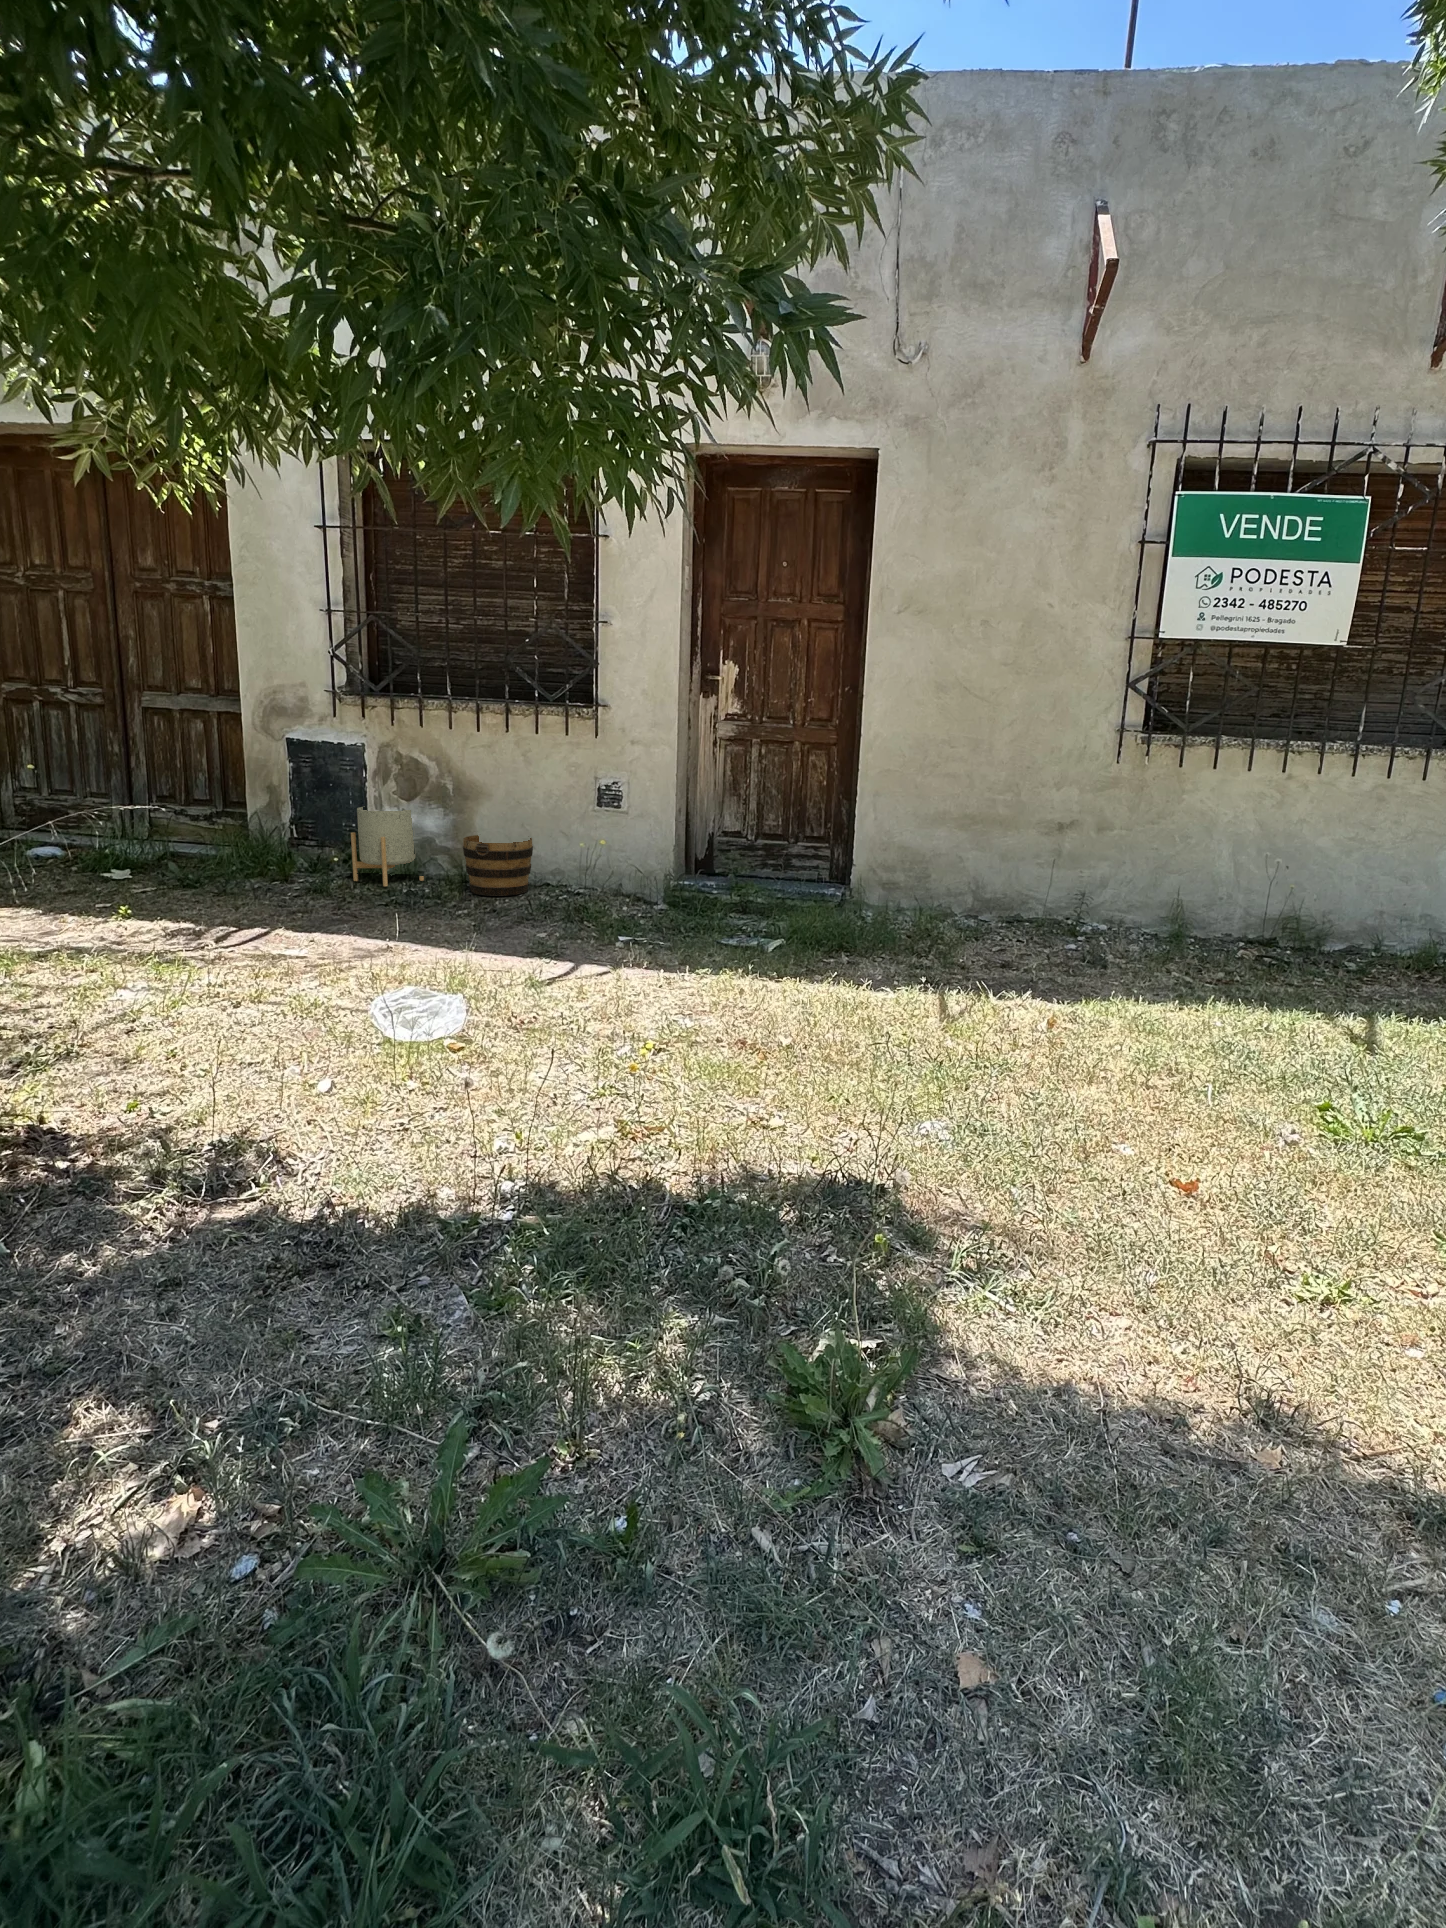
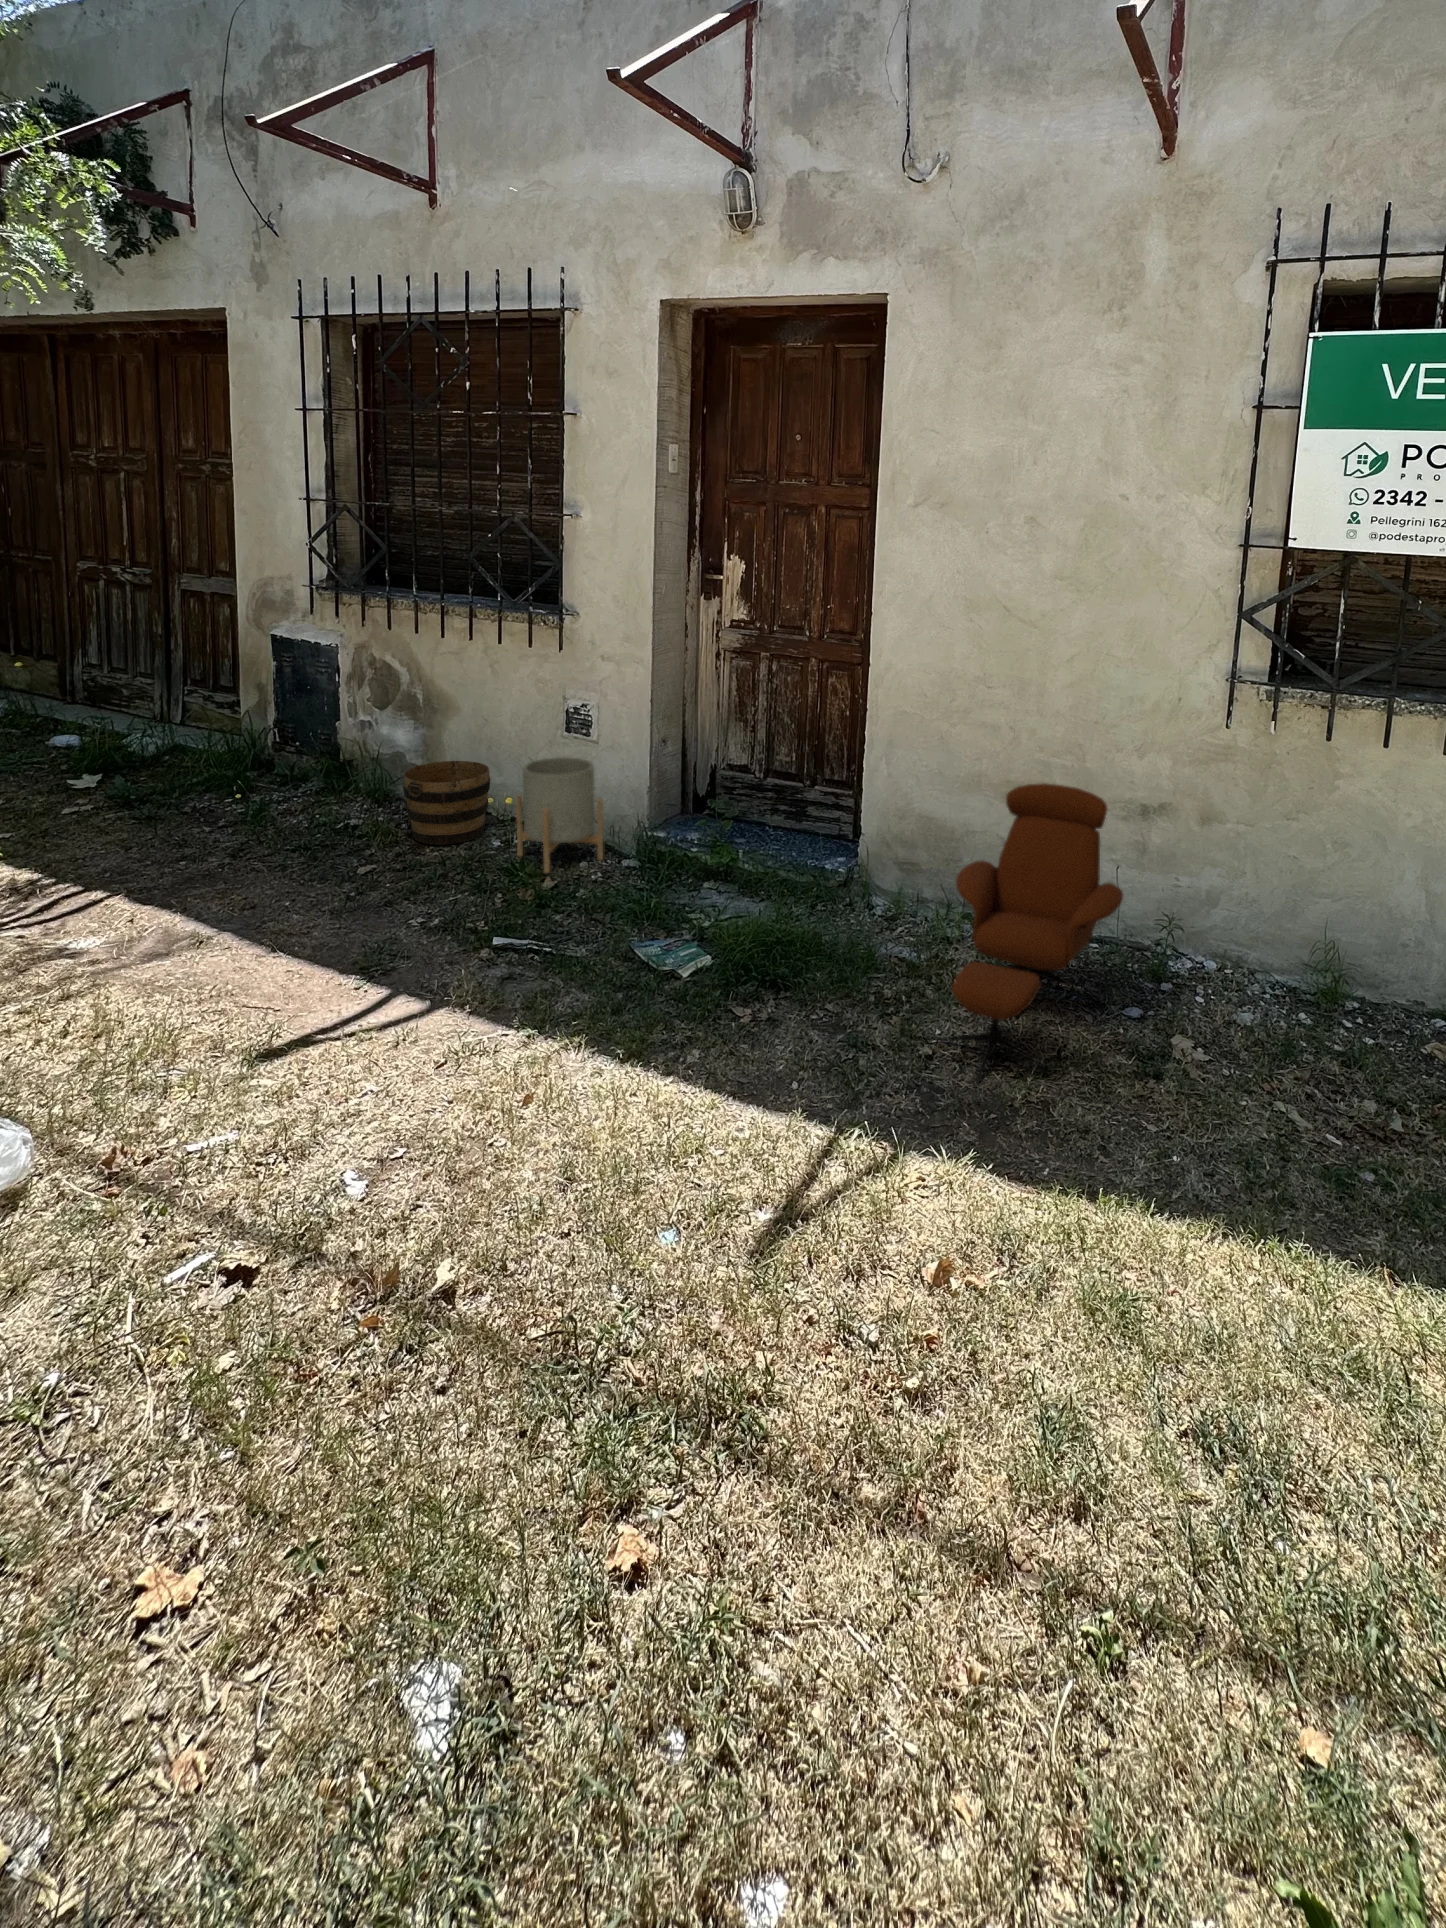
planter: present [351,807,424,886] -> present [516,757,603,873]
lounge chair: none [945,810,1058,975] -> present [941,783,1123,1080]

